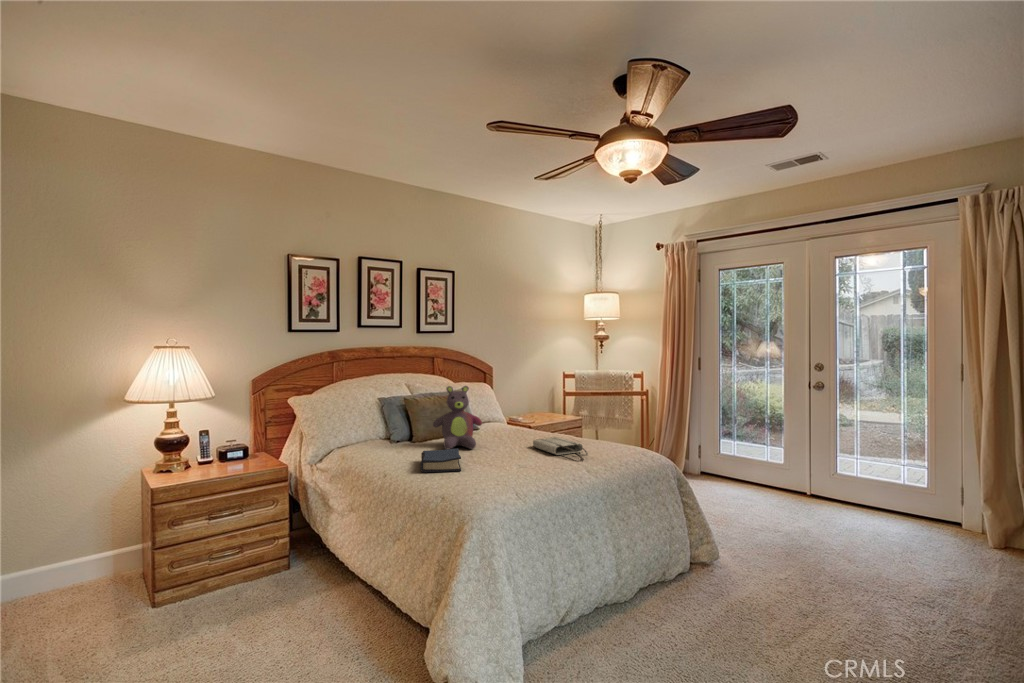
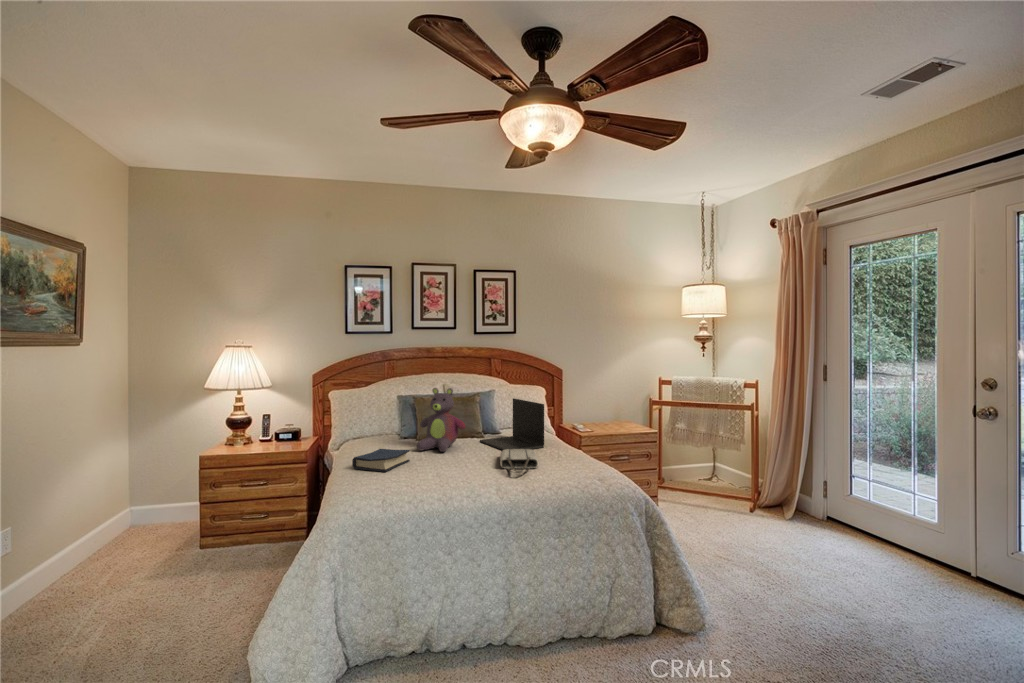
laptop: none [481,394,548,443] -> present [480,398,544,450]

